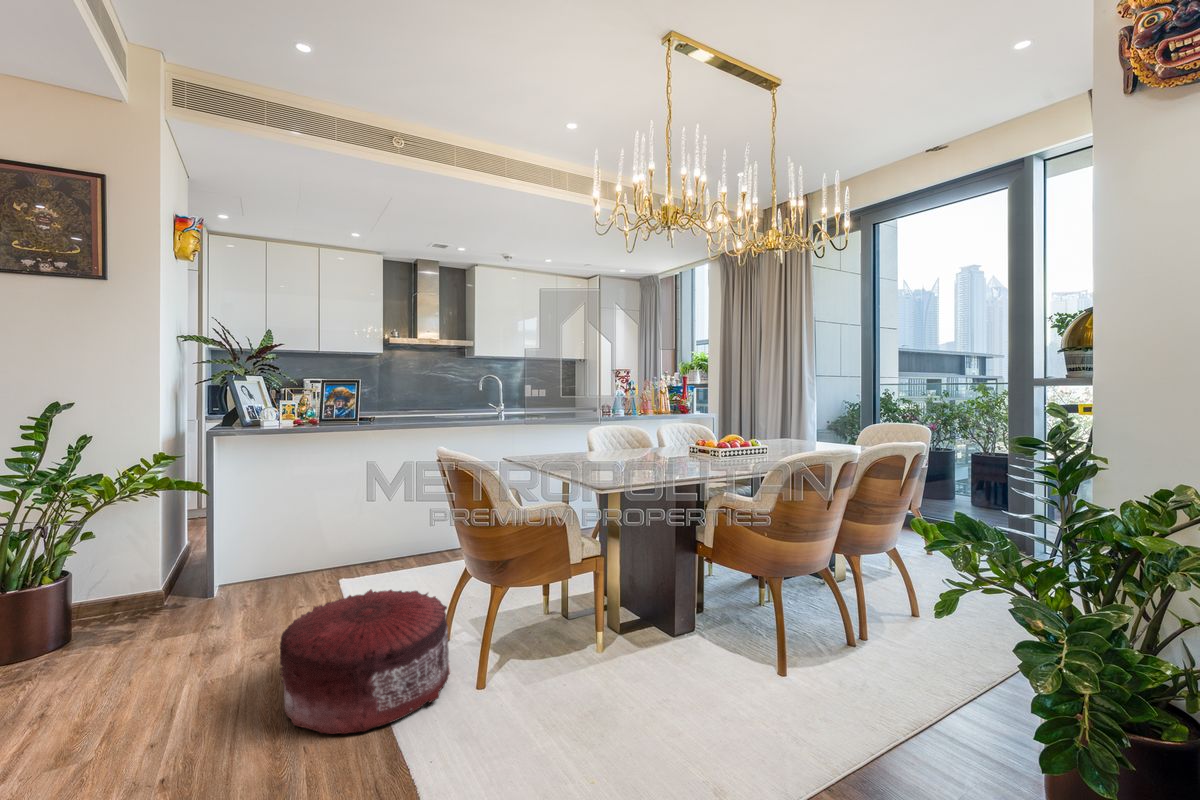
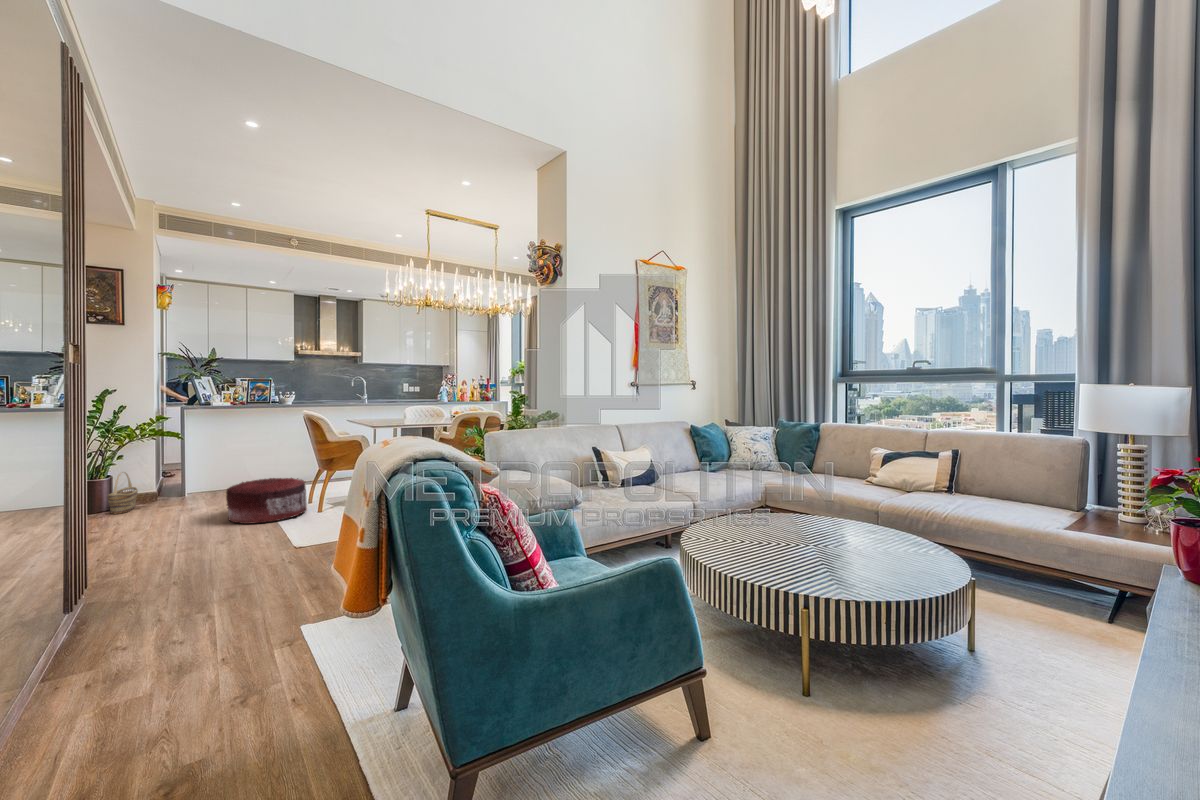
basket: none [48,570,118,666] -> present [107,472,138,514]

